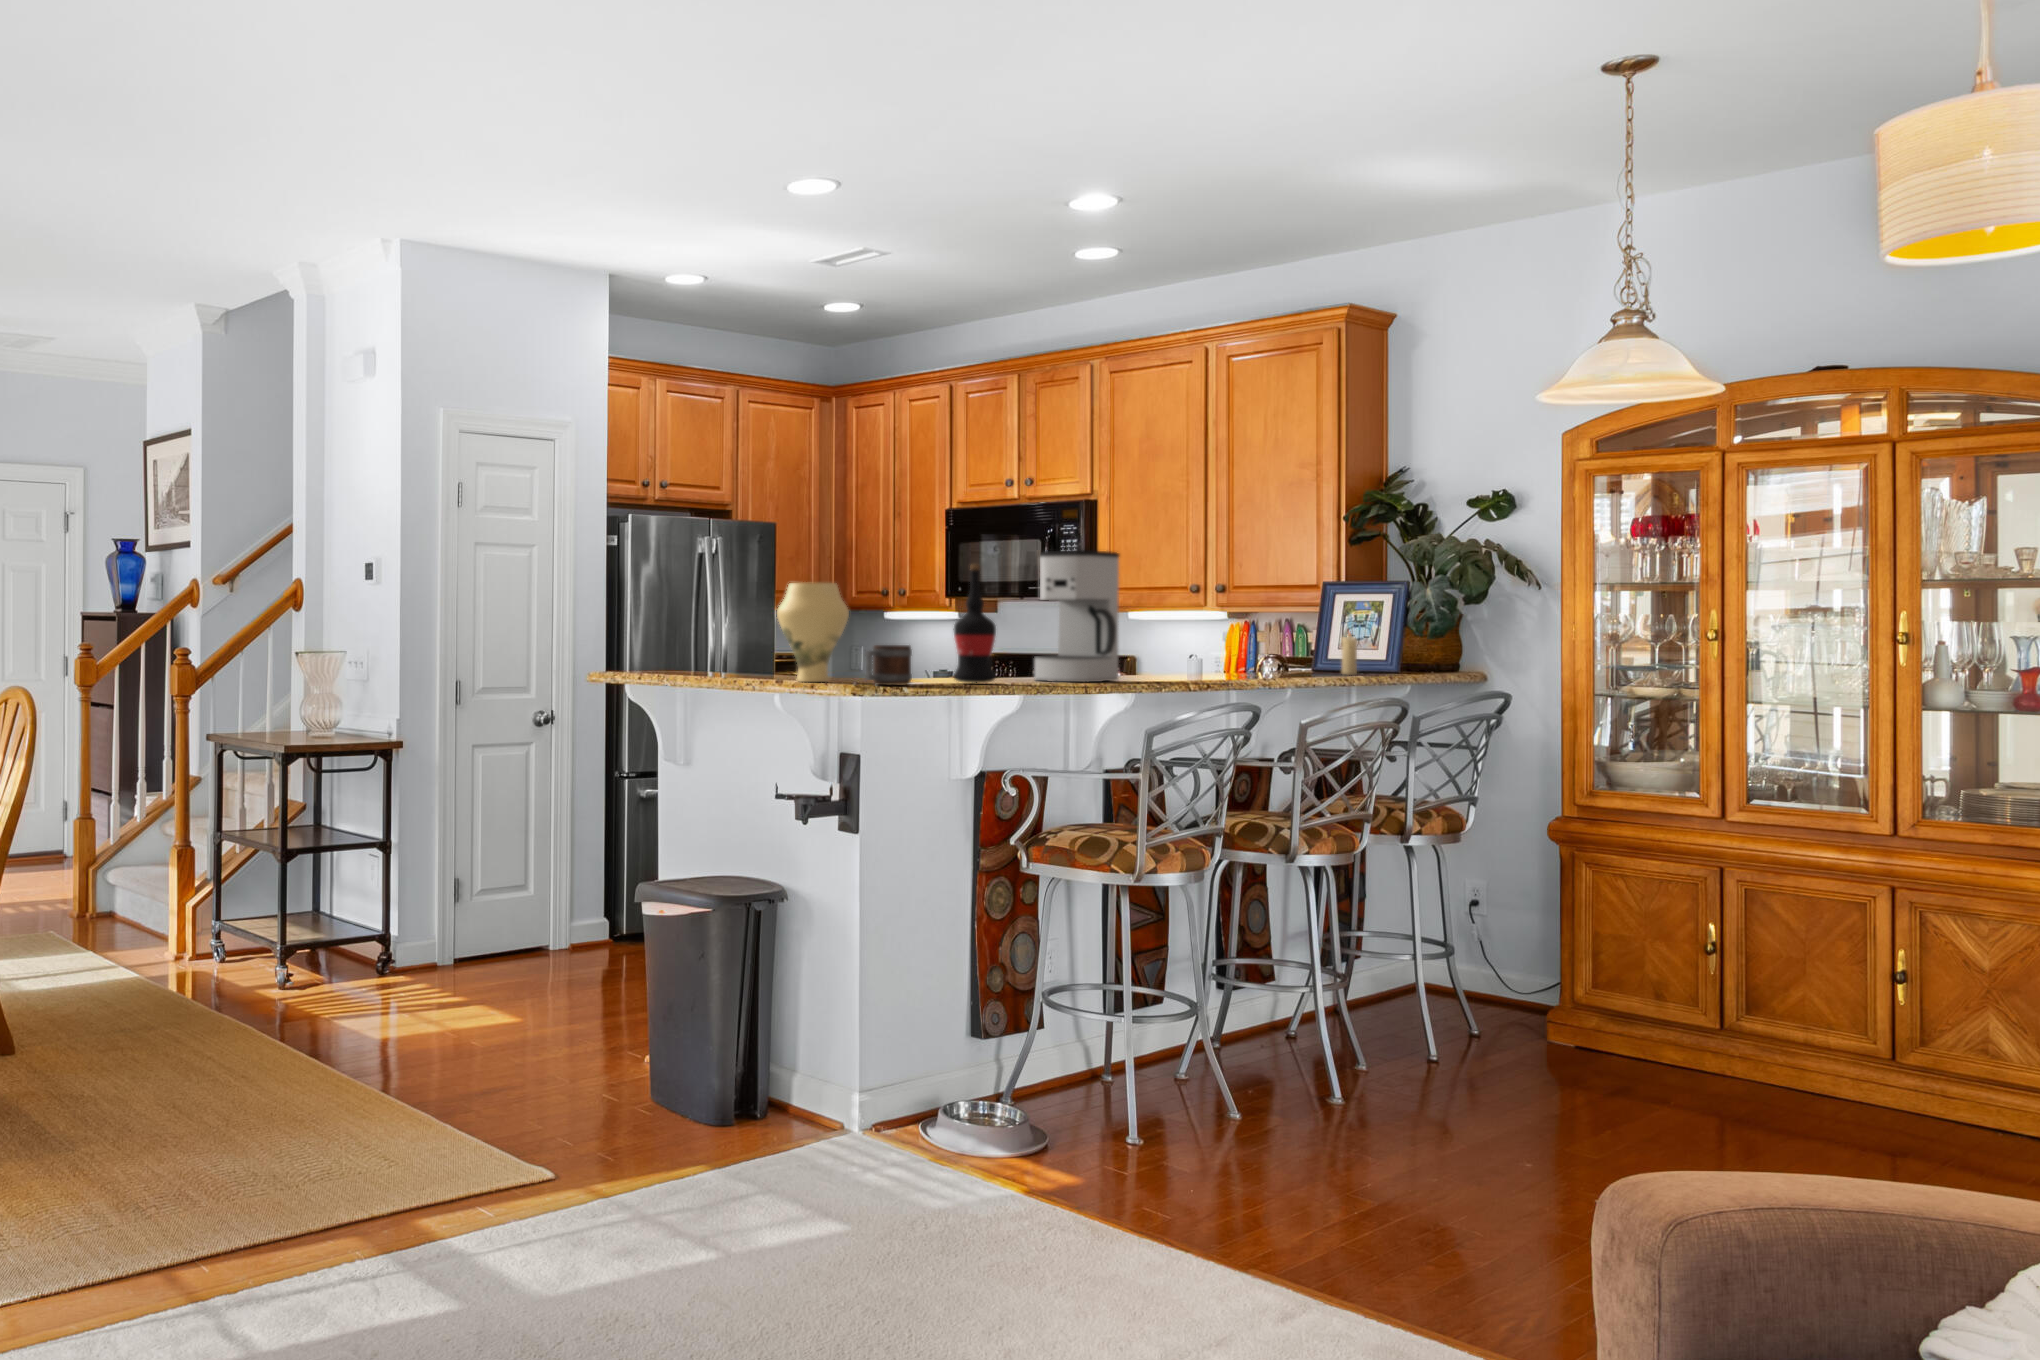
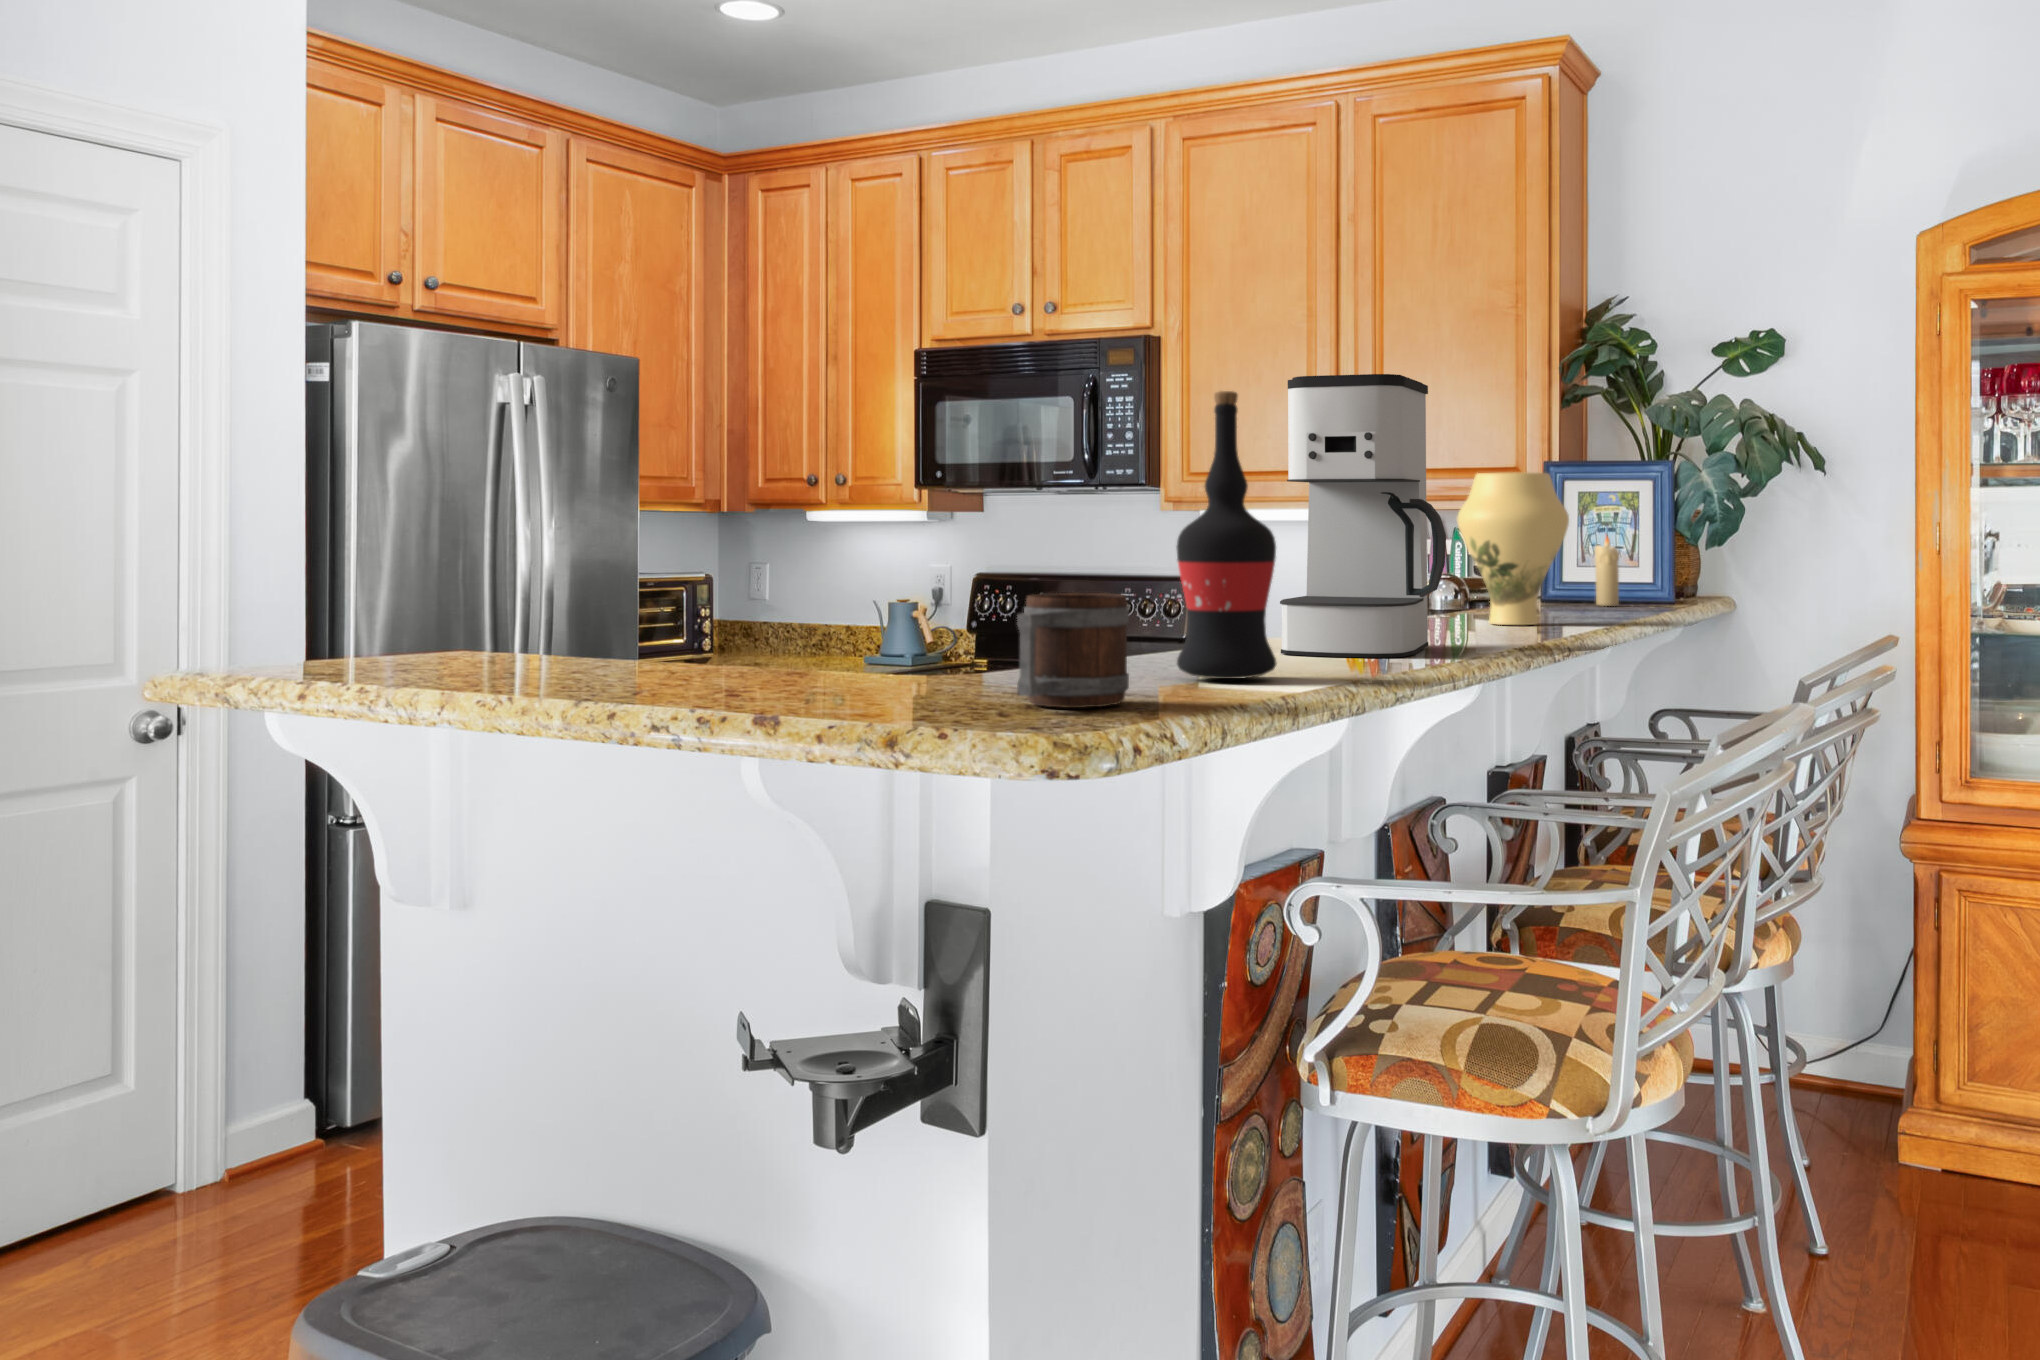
vase: present [777,583,849,682] -> present [1457,472,1569,625]

